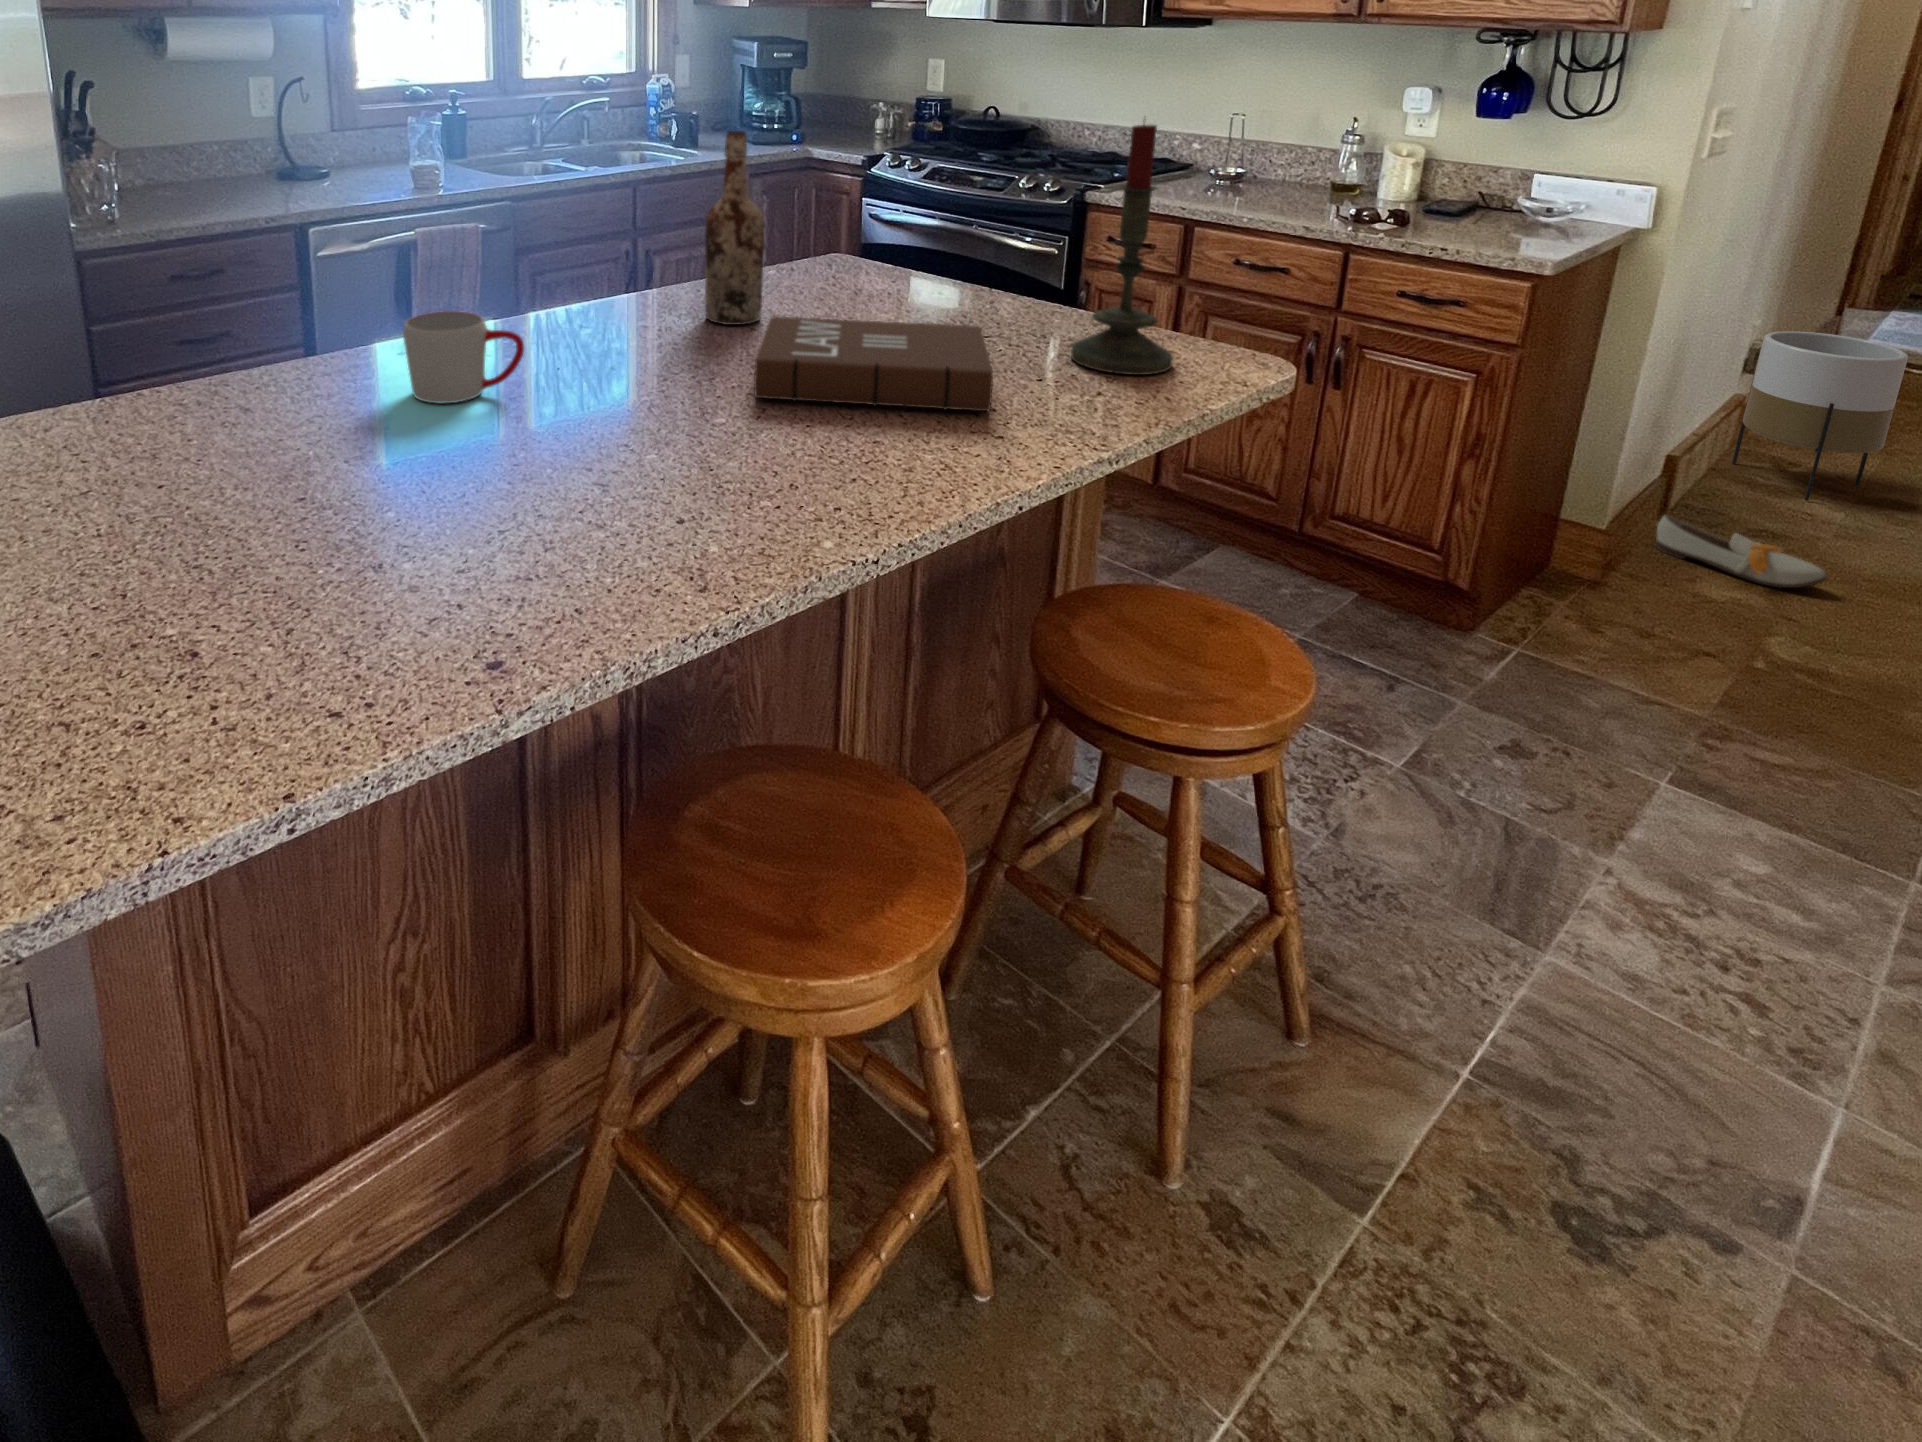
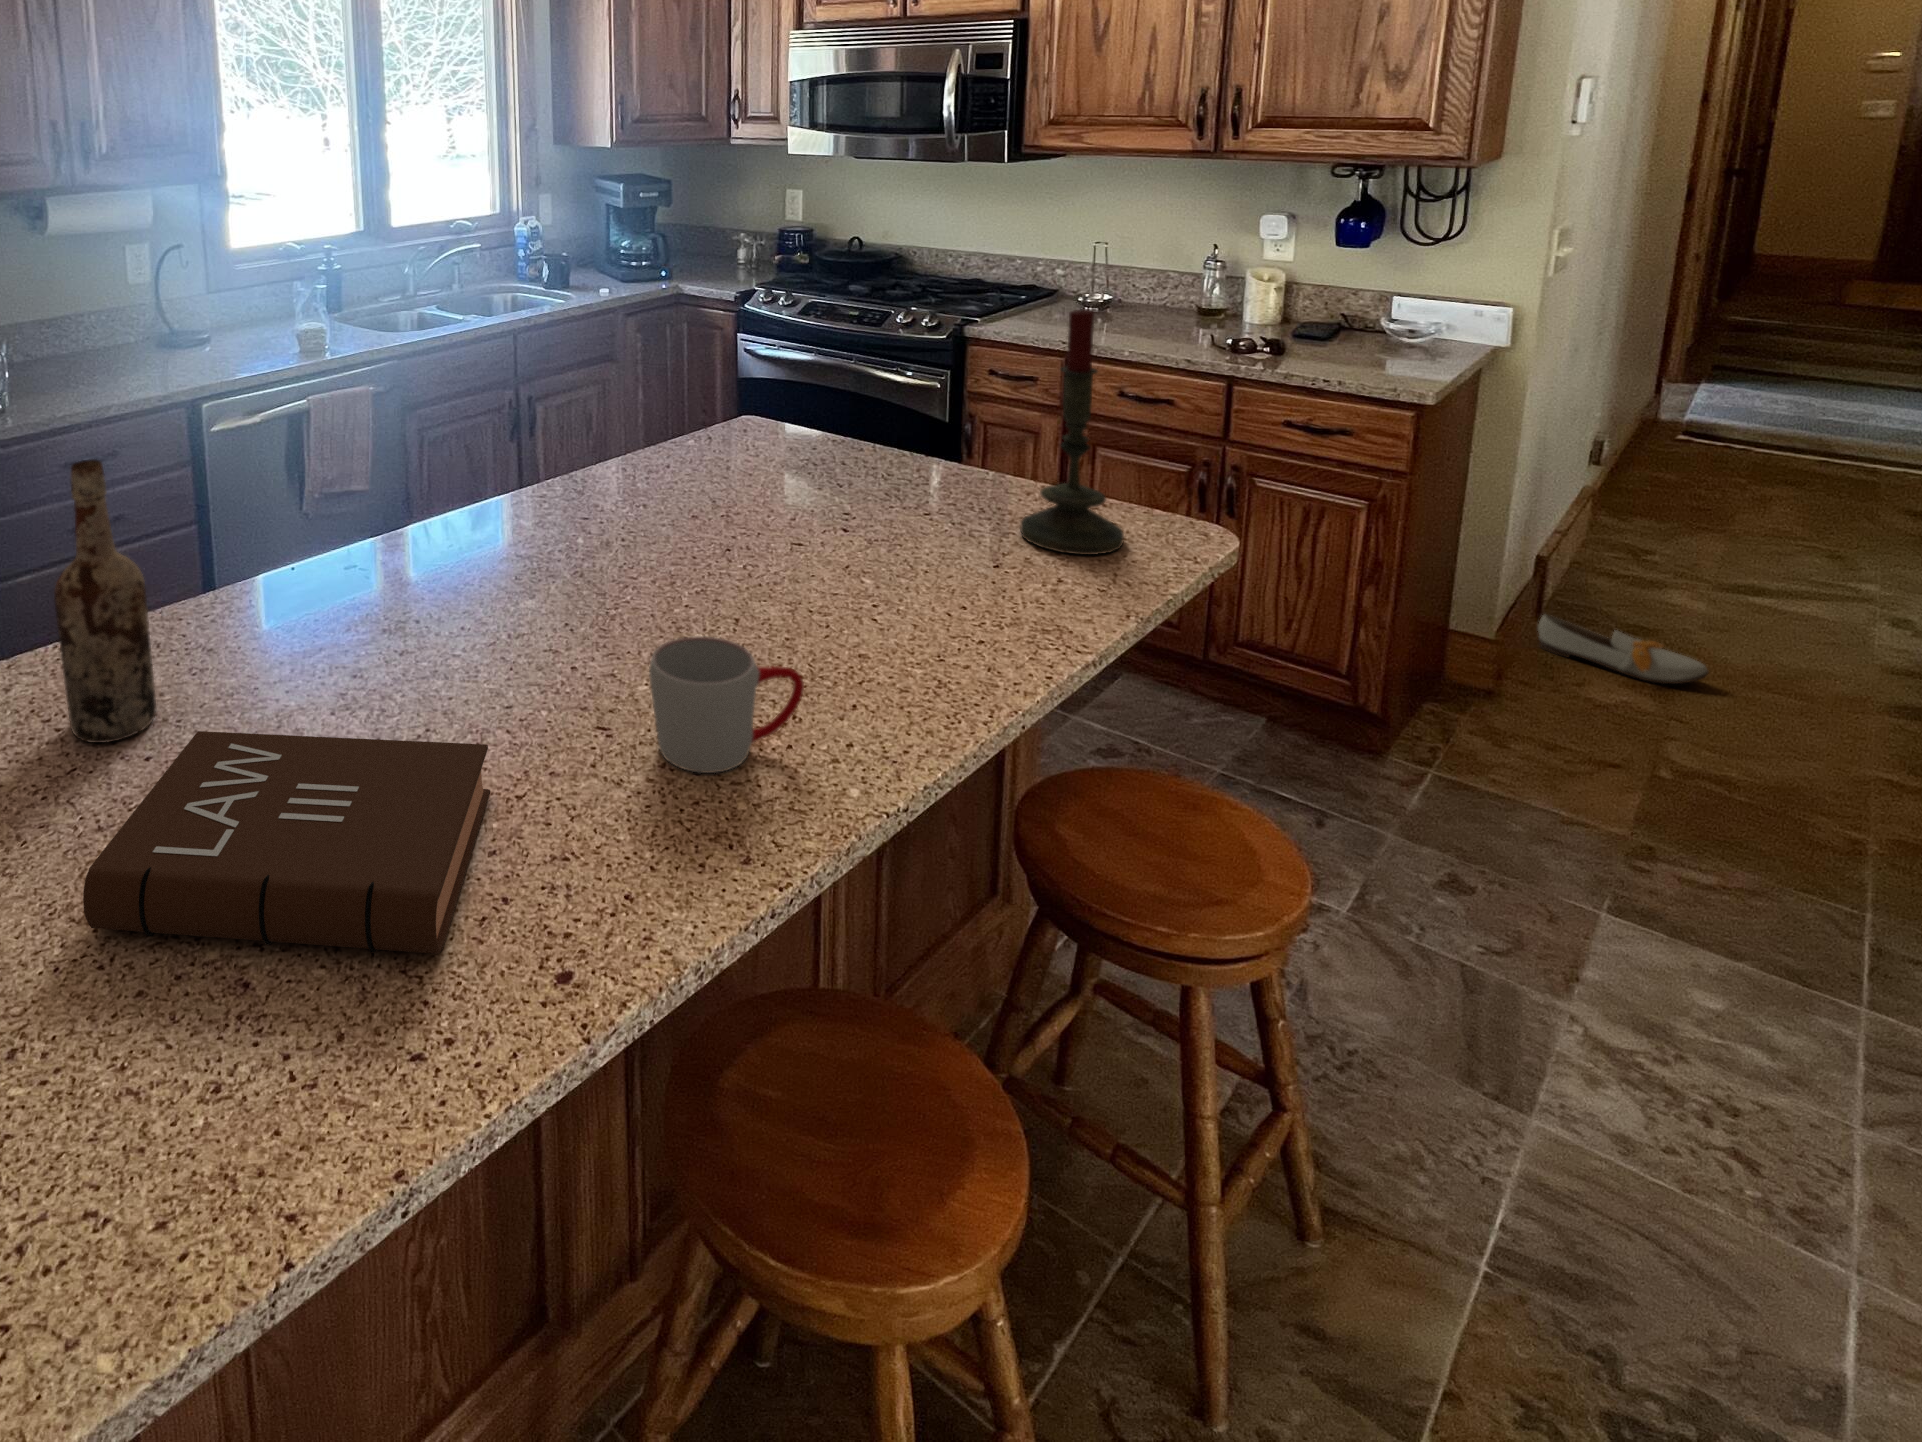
wine bottle: present [705,131,764,325] -> present [54,459,156,743]
mug: present [403,311,524,404] -> present [649,636,804,773]
book: present [754,317,993,411] -> present [83,731,490,954]
planter: present [1732,331,1908,500] -> none [1590,422,1747,588]

